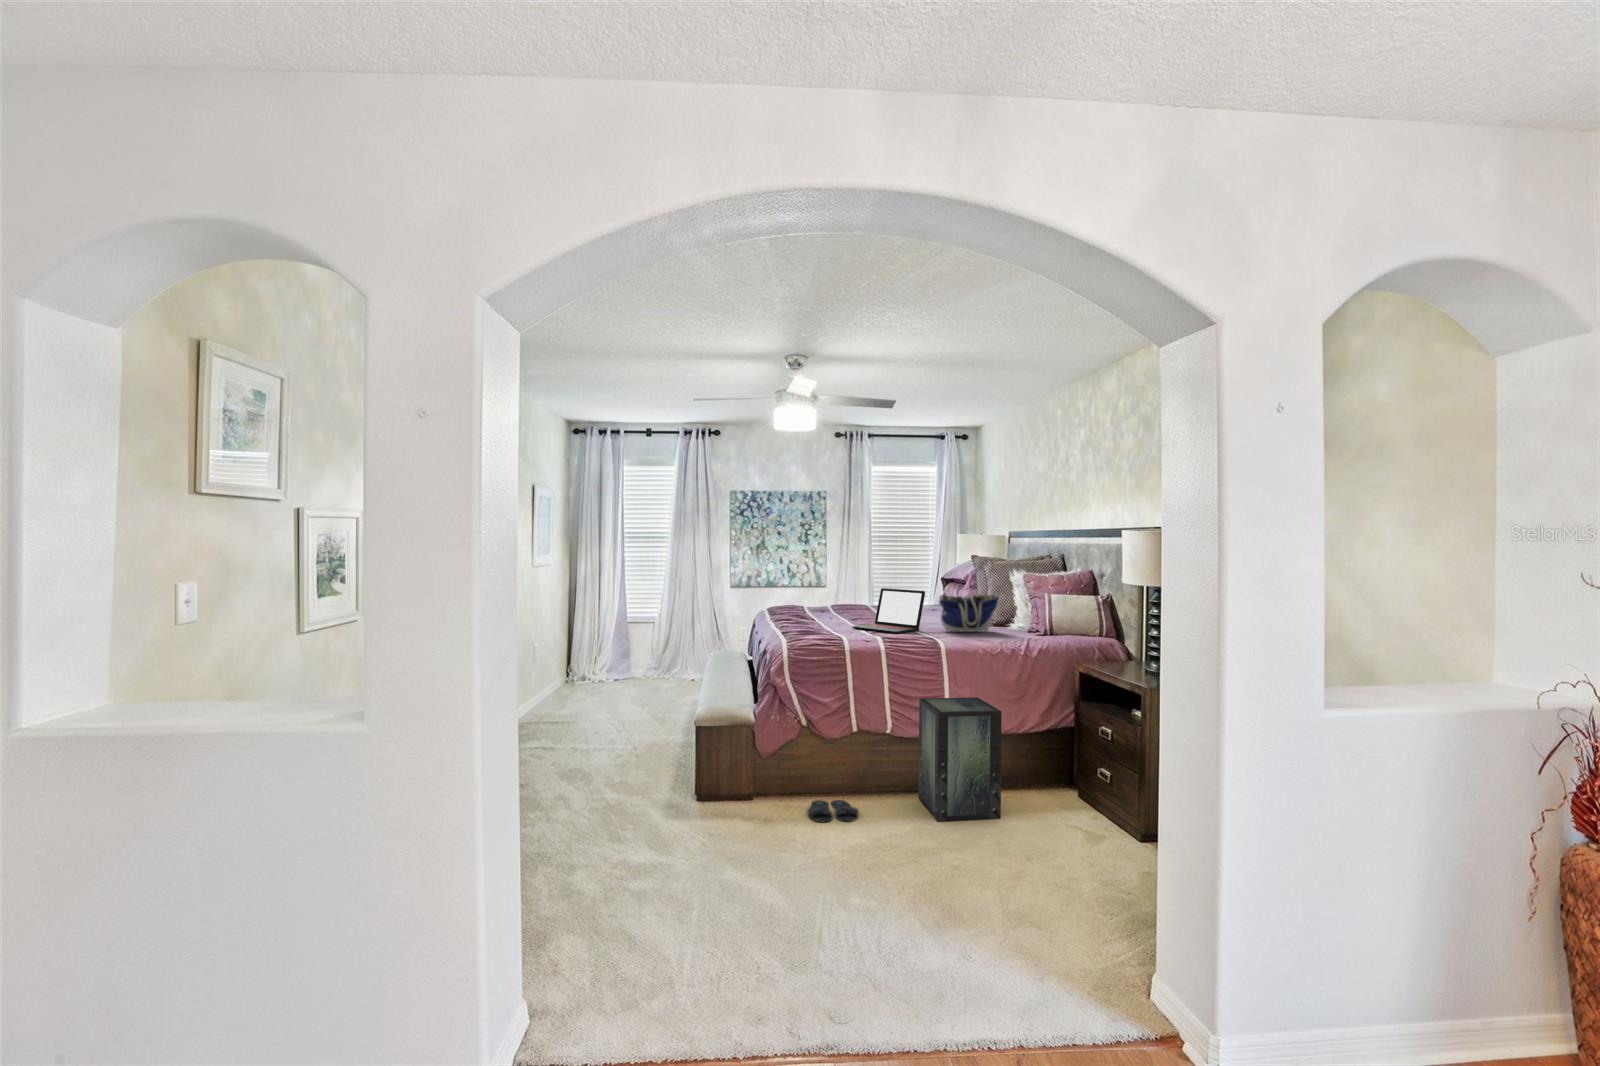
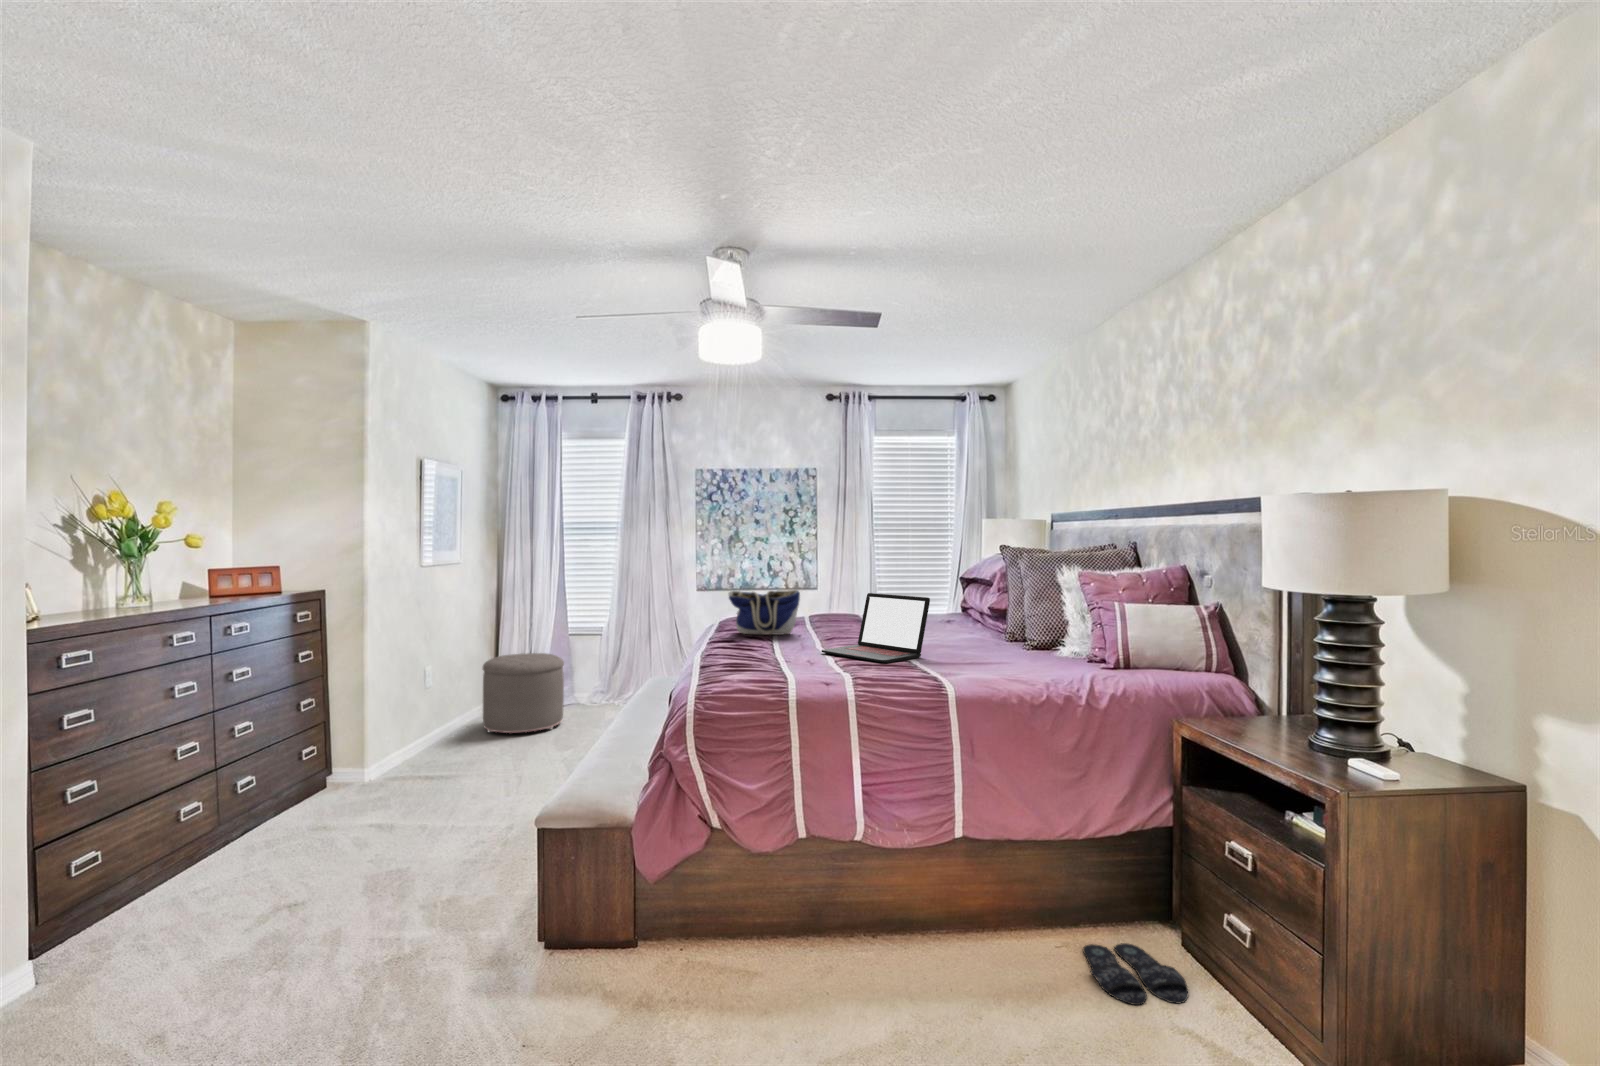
tote bag: present [939,594,999,632] -> present [729,590,800,635]
ottoman: none [573,636,635,696] -> present [483,653,564,733]
storage box: present [919,697,1002,821] -> none [910,782,1056,1023]
slippers: present [807,800,858,822] -> present [1083,943,1188,1005]

